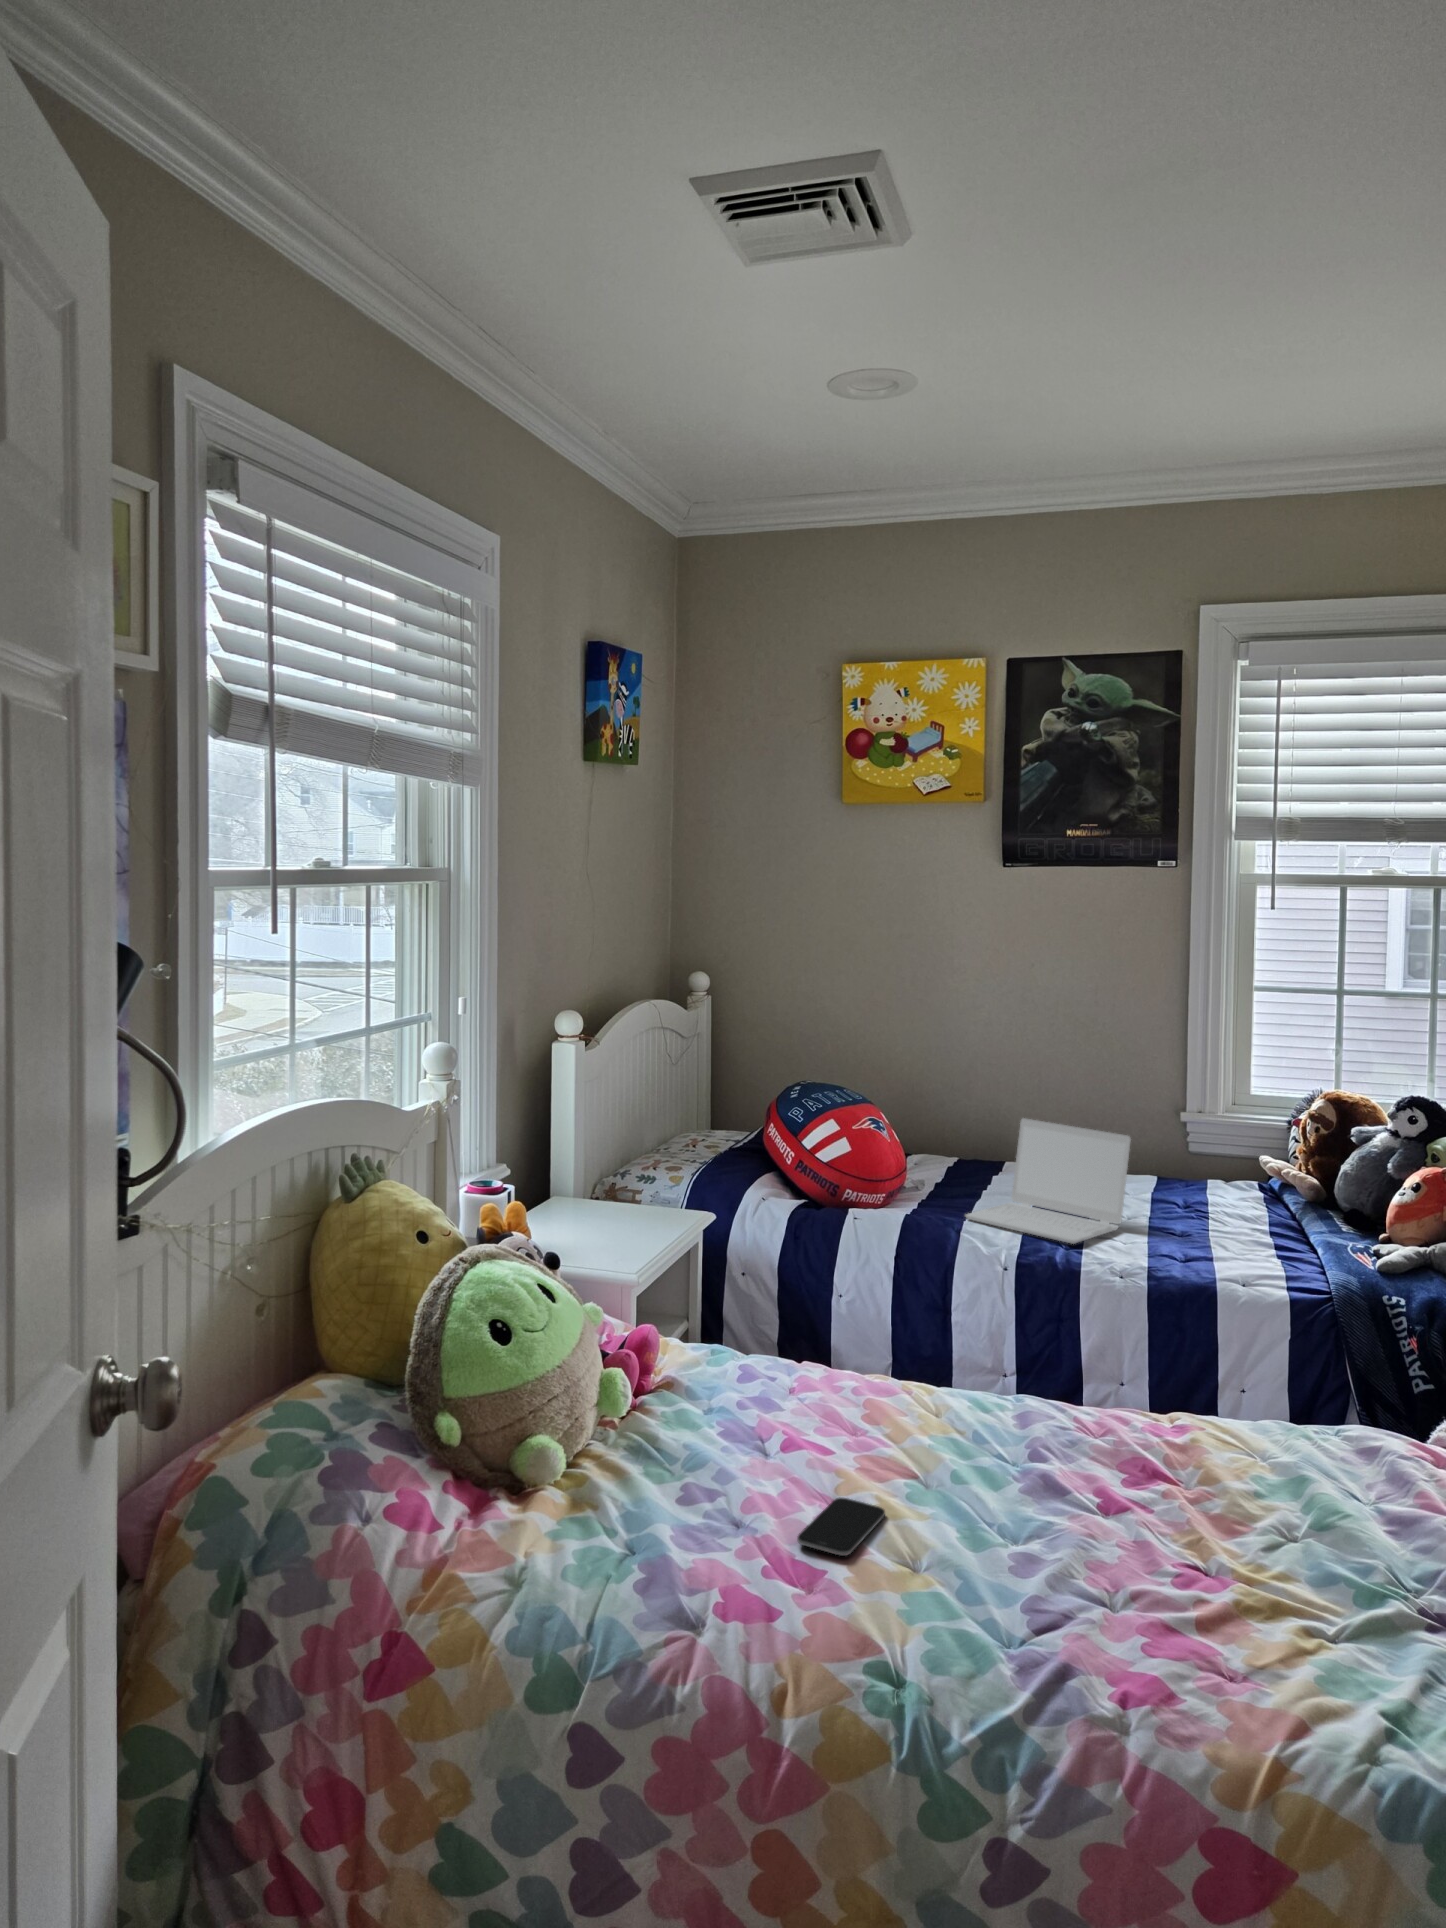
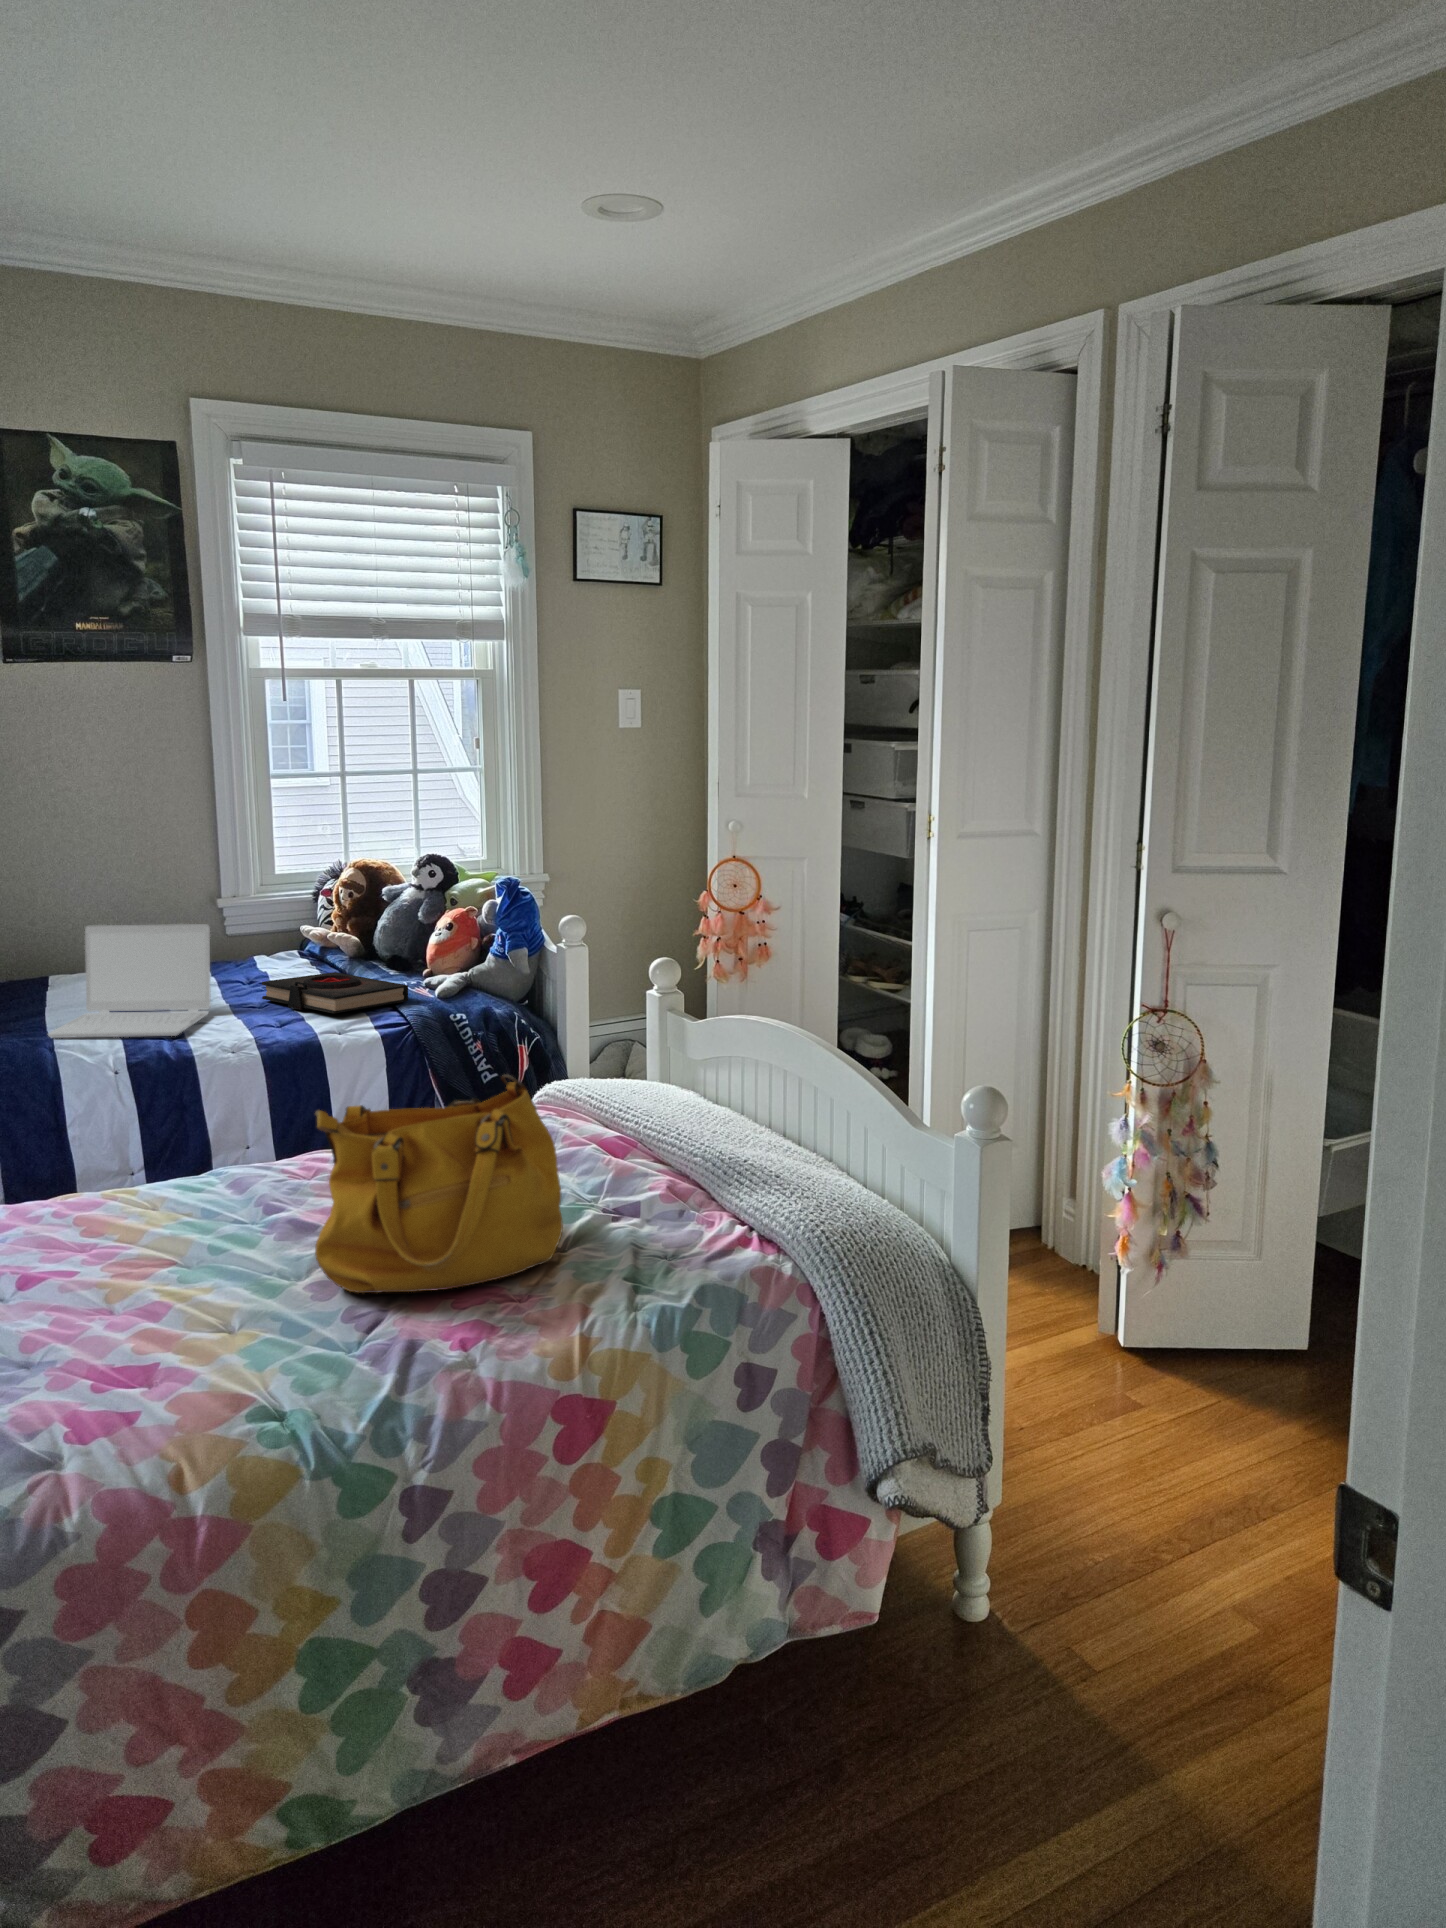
book: none [1181,1207,1343,1264] -> present [262,972,408,1013]
handbag: none [1019,1359,1331,1644] -> present [315,1074,563,1293]
smartphone: present [797,1497,885,1556] -> none [103,1298,172,1355]

